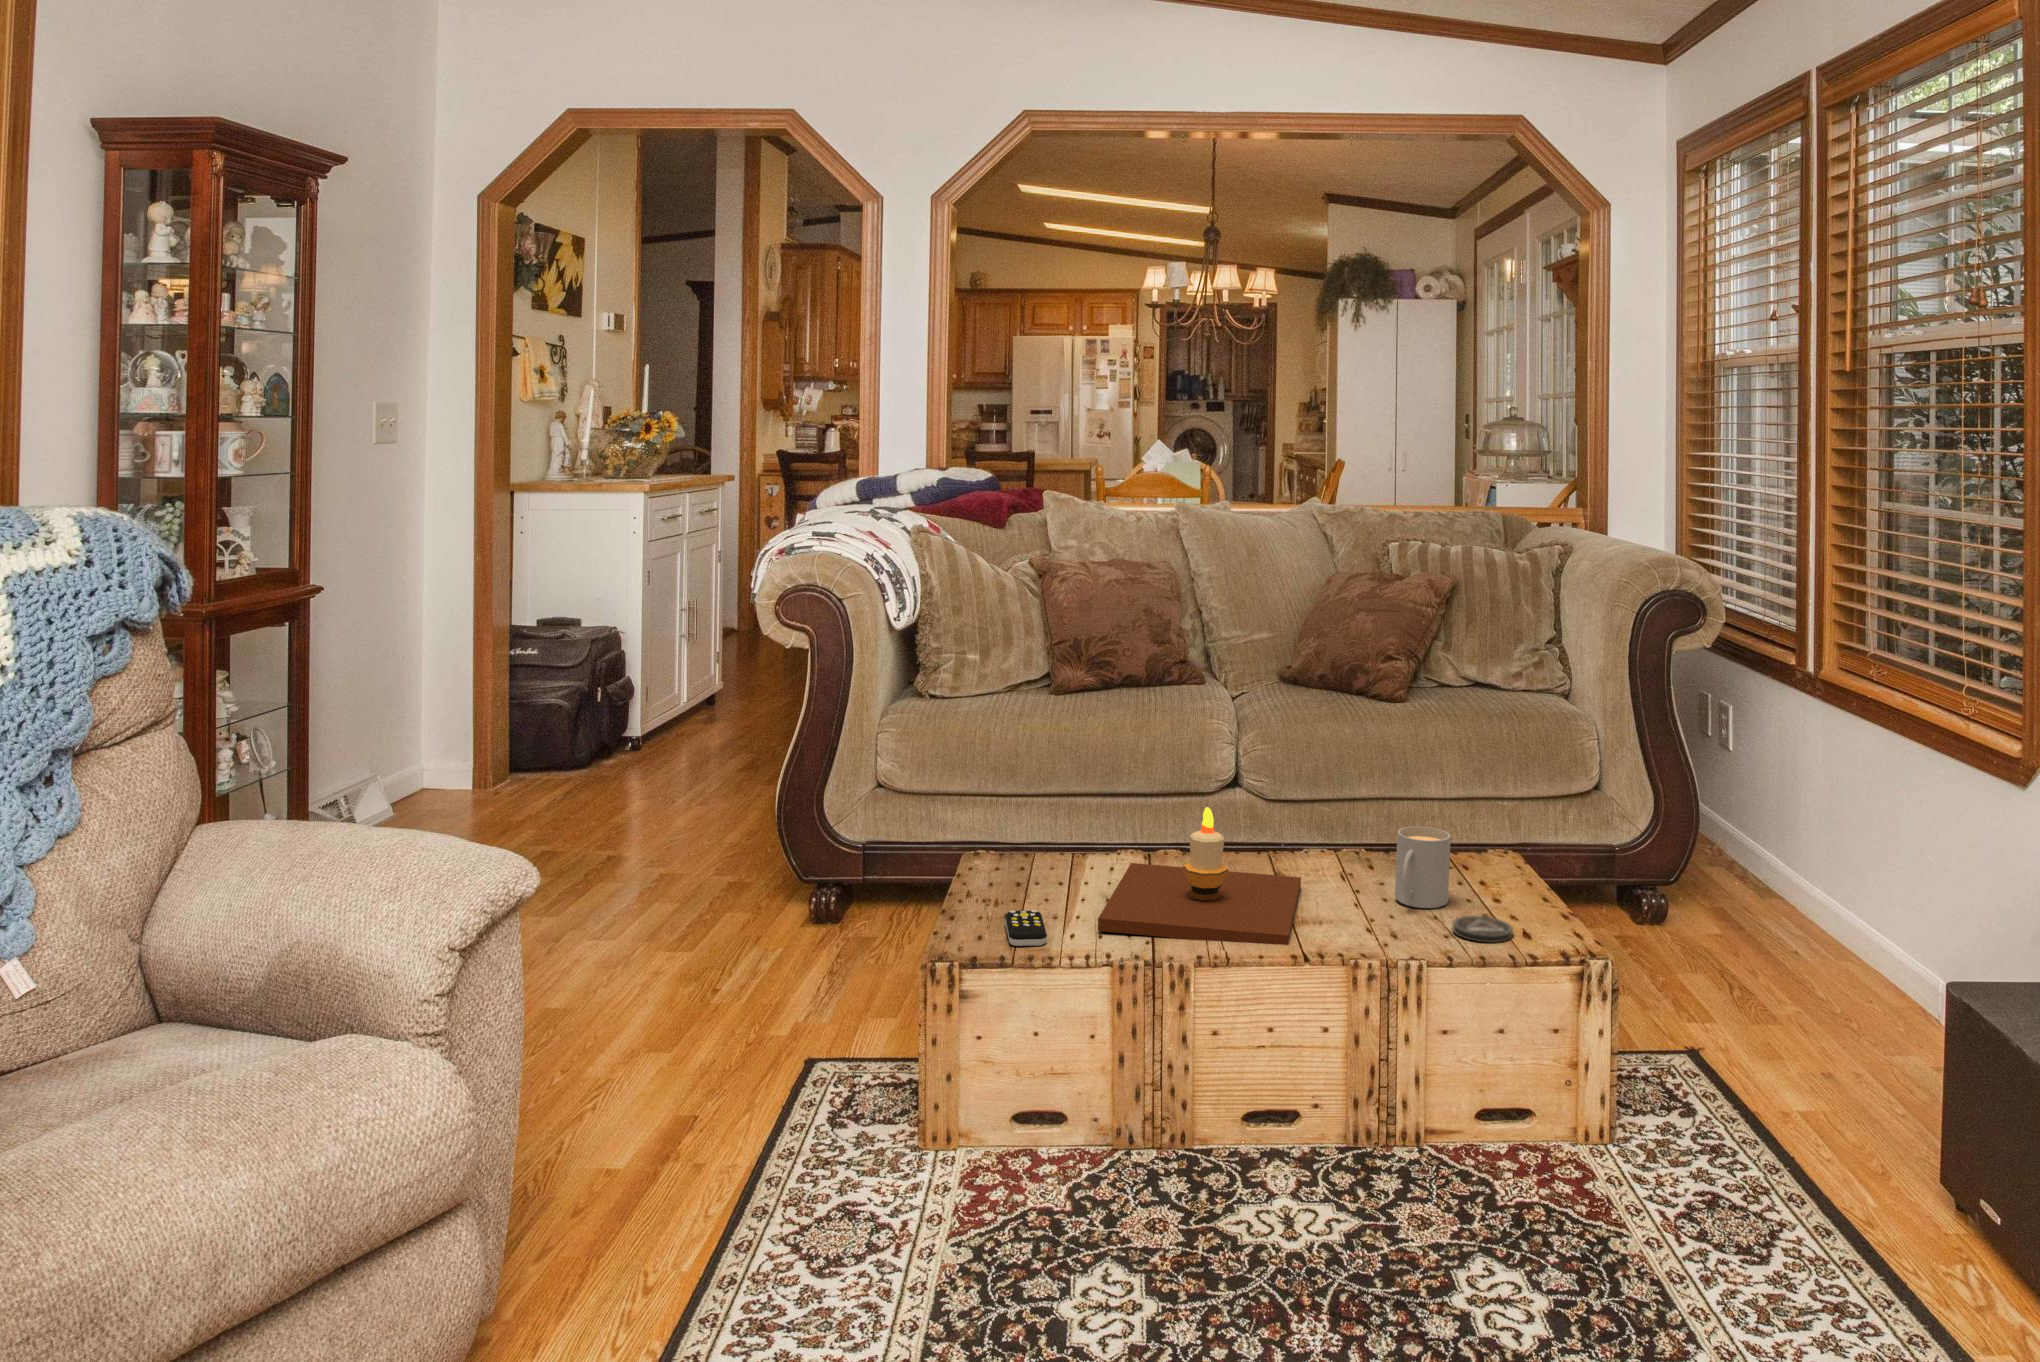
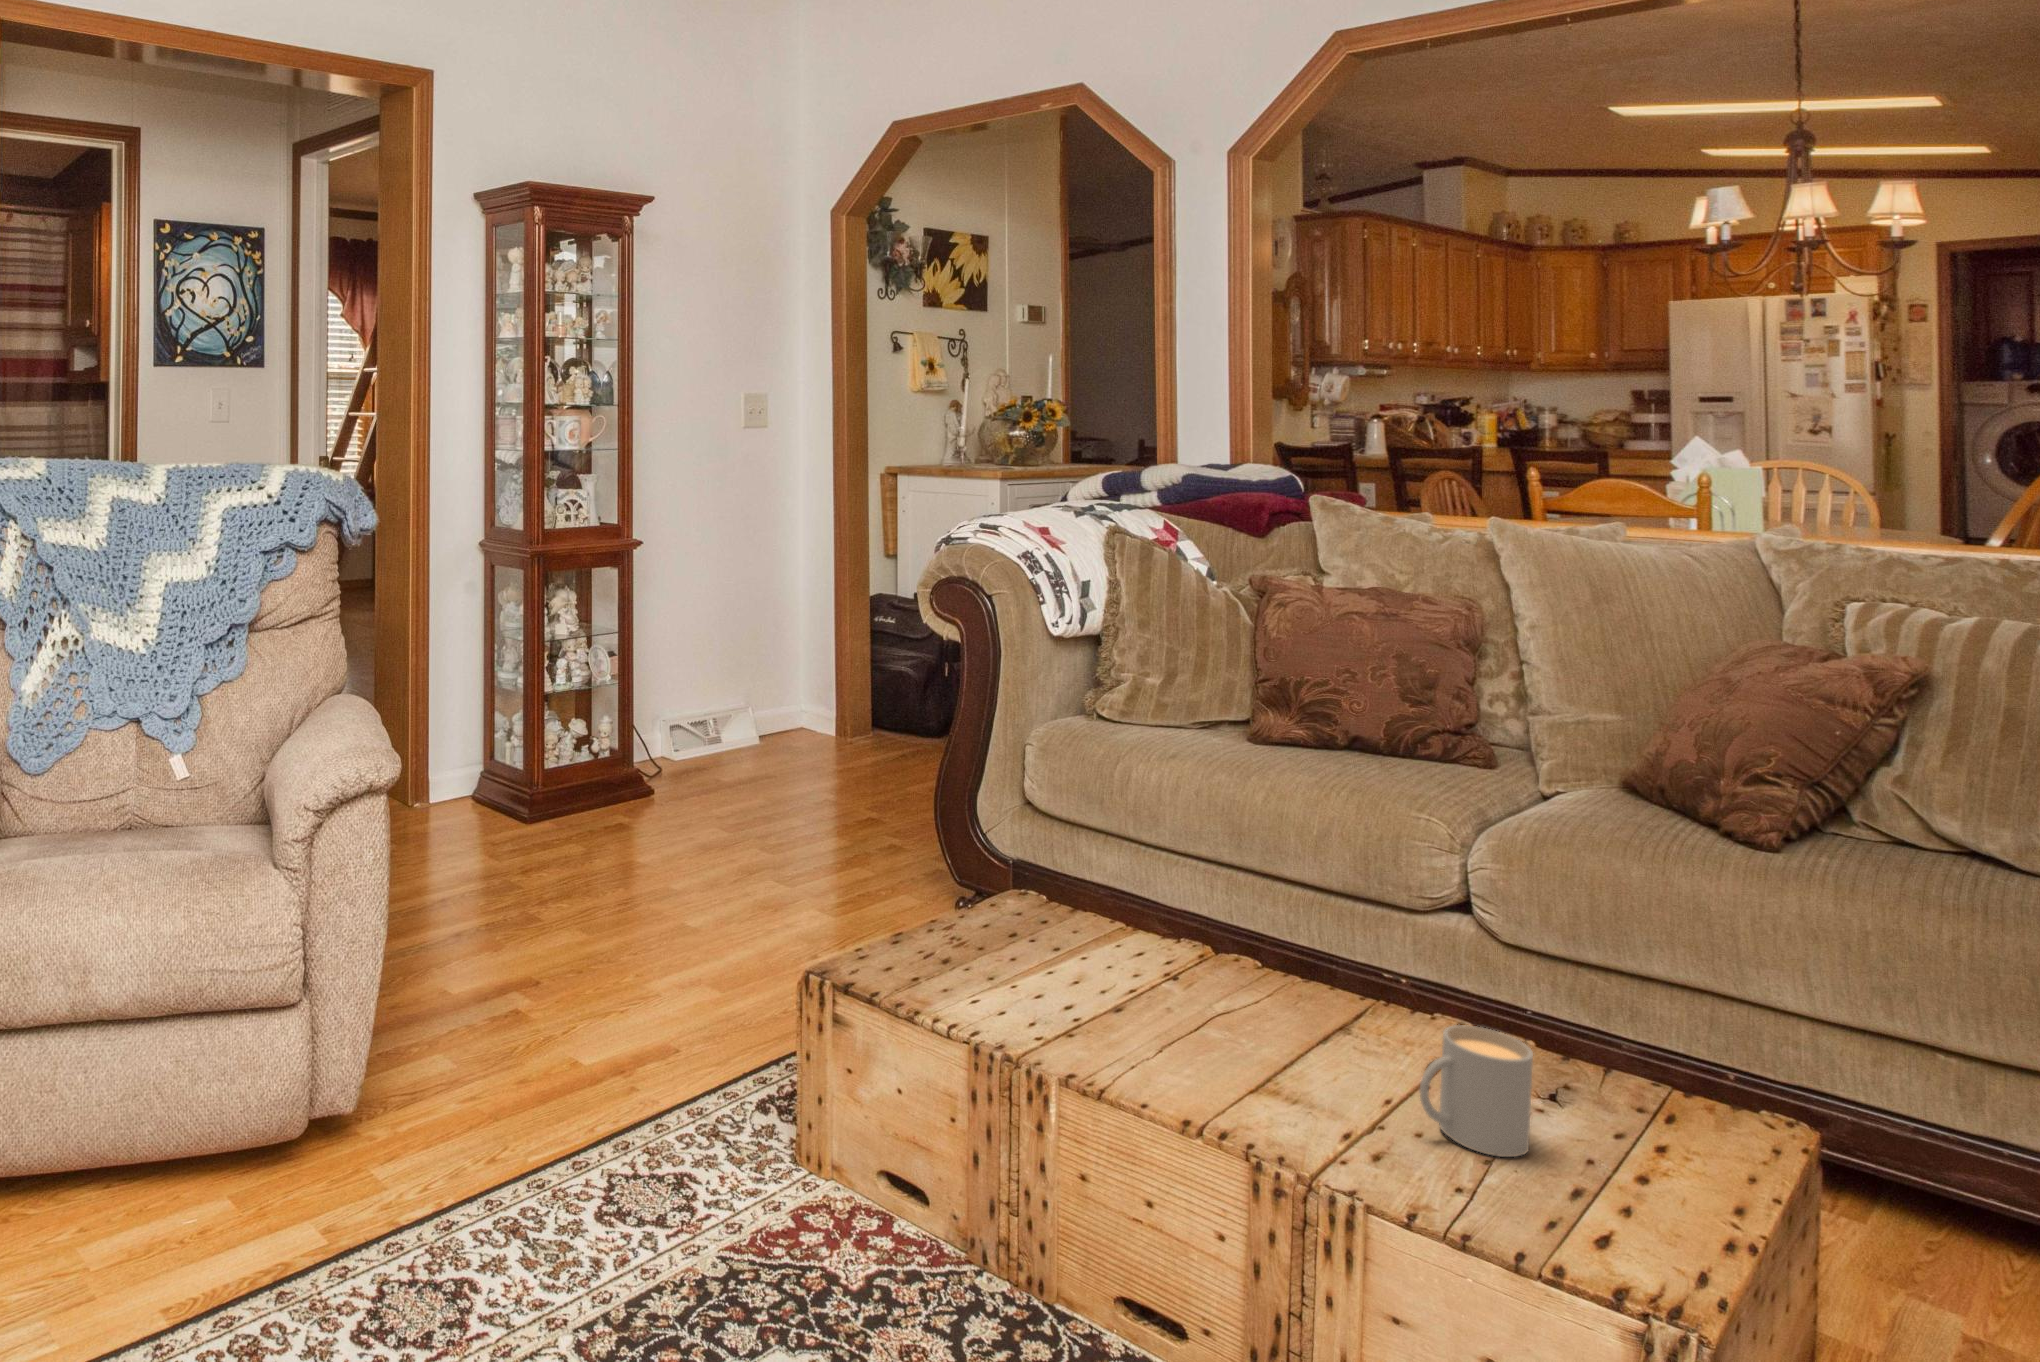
candle: present [1098,807,1301,945] -> none [999,911,1337,1112]
remote control: present [1005,910,1047,946] -> none [895,959,965,1002]
coaster: present [1452,916,1513,943] -> none [1444,1174,1549,1235]

